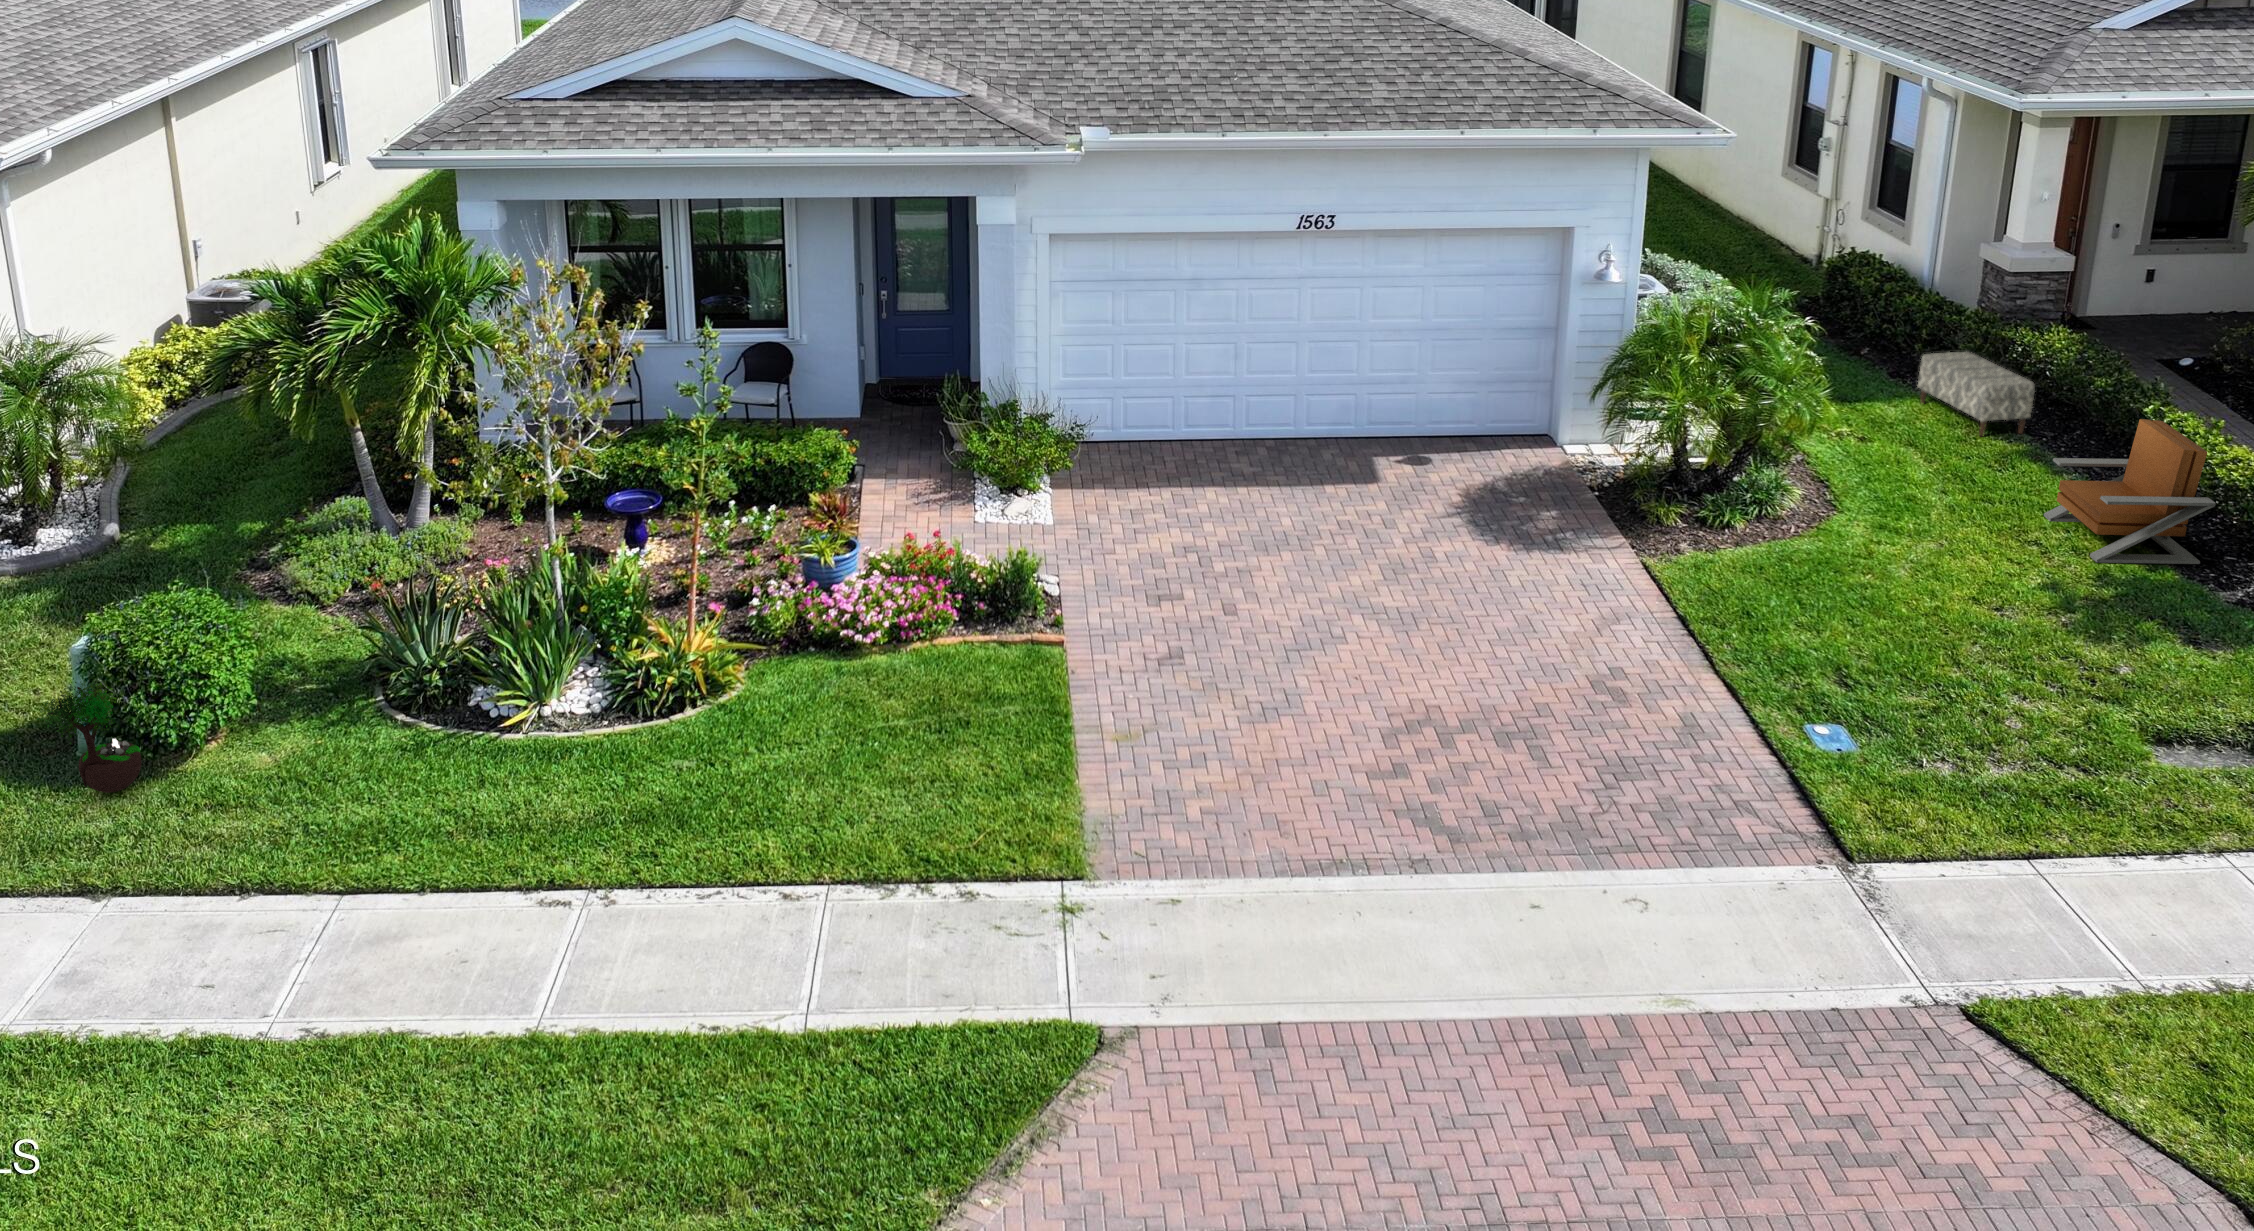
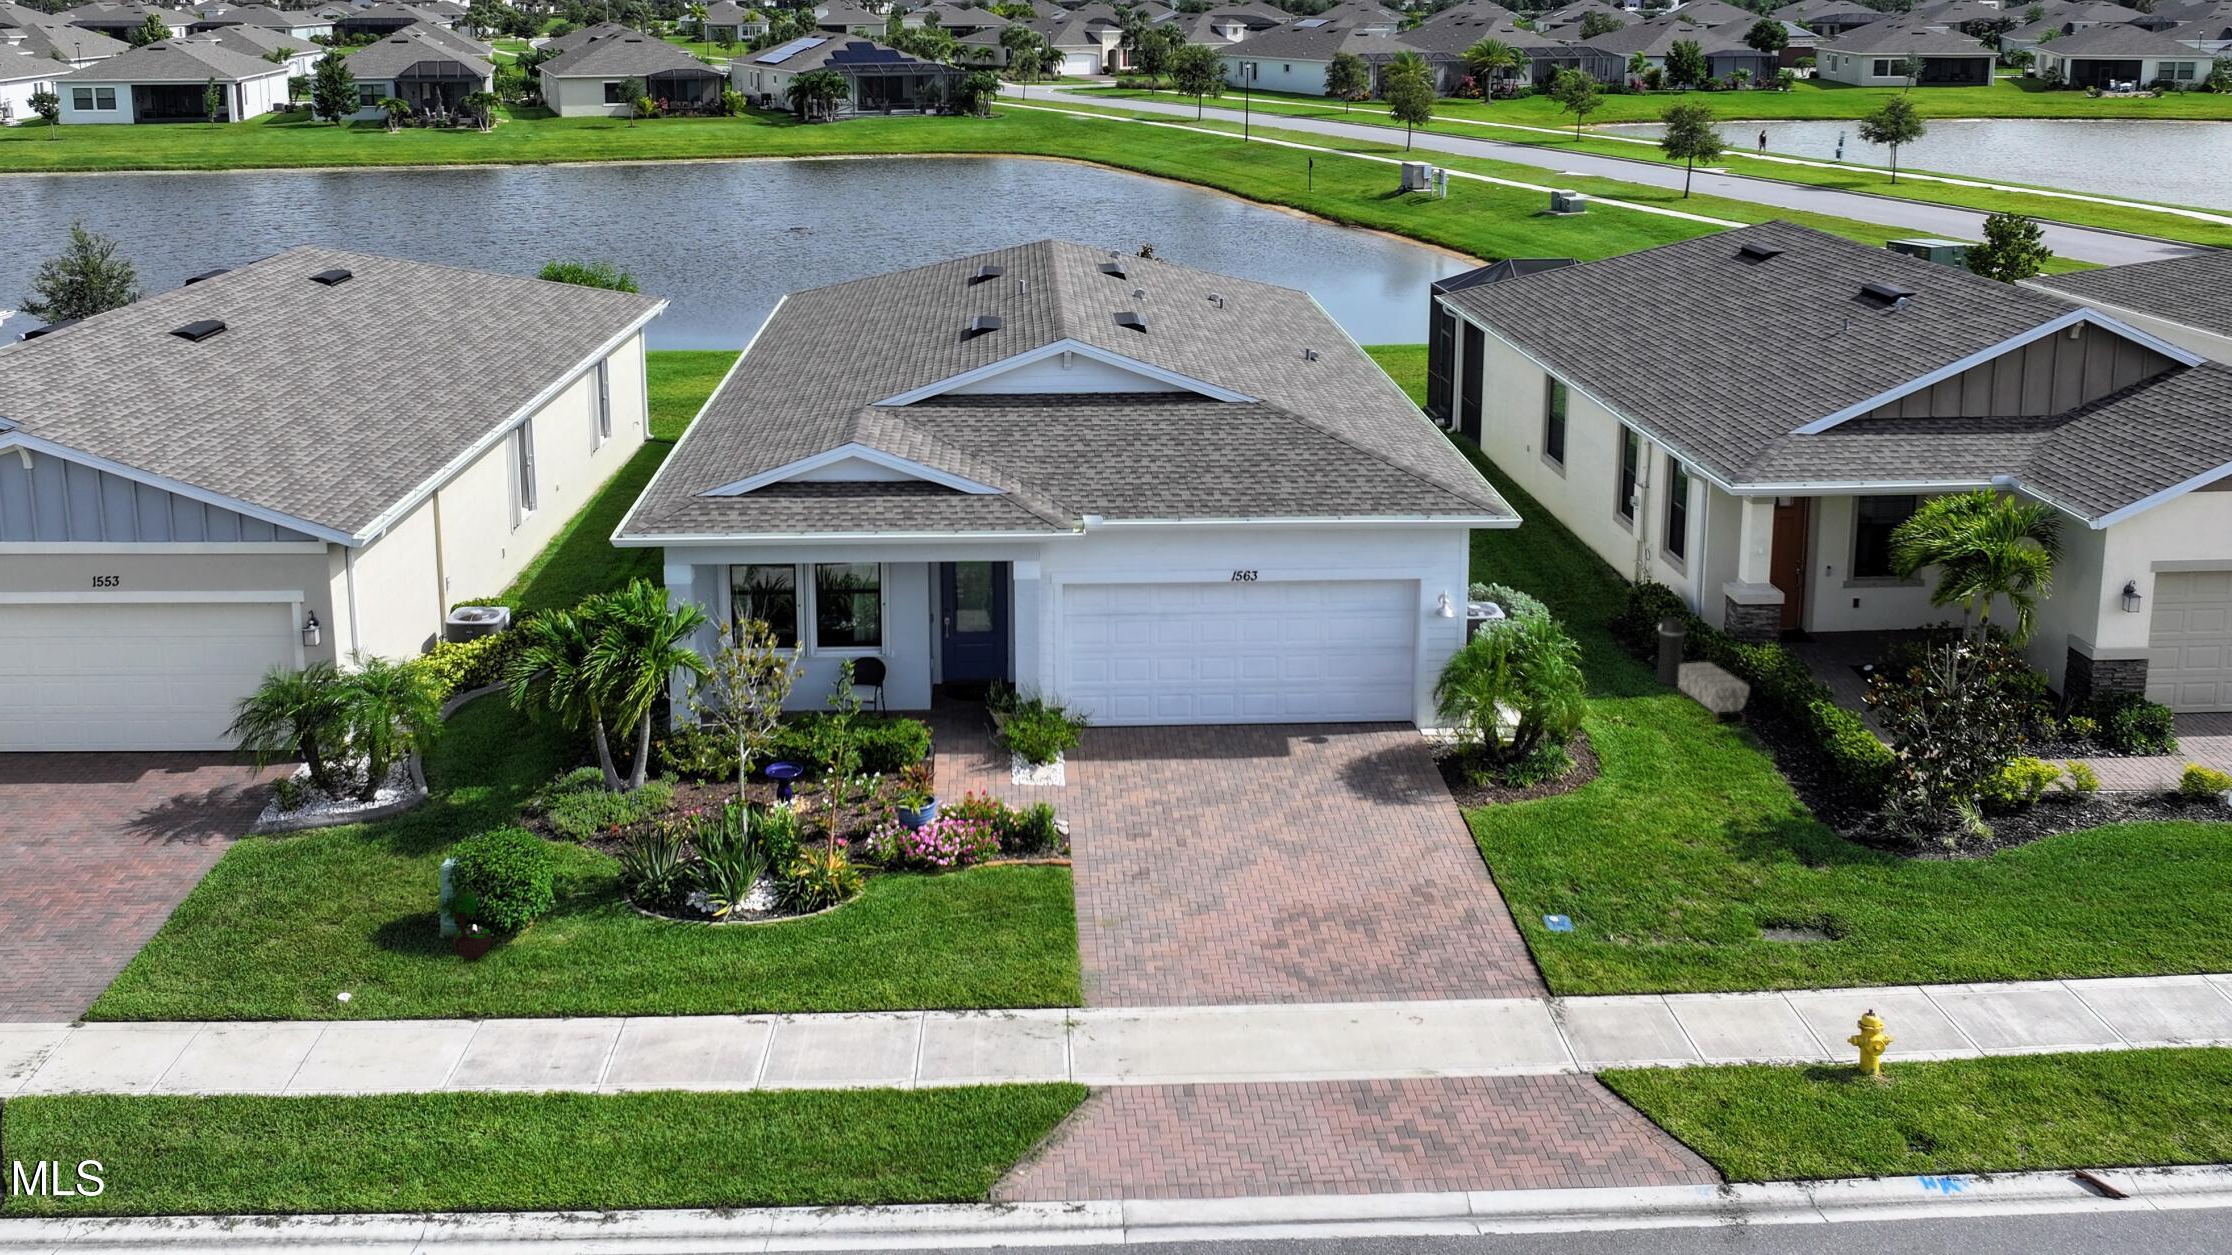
trash can: none [1879,289,1925,385] -> present [1658,617,1685,685]
lounge chair: present [2044,419,2216,564] -> none [1740,714,1838,813]

